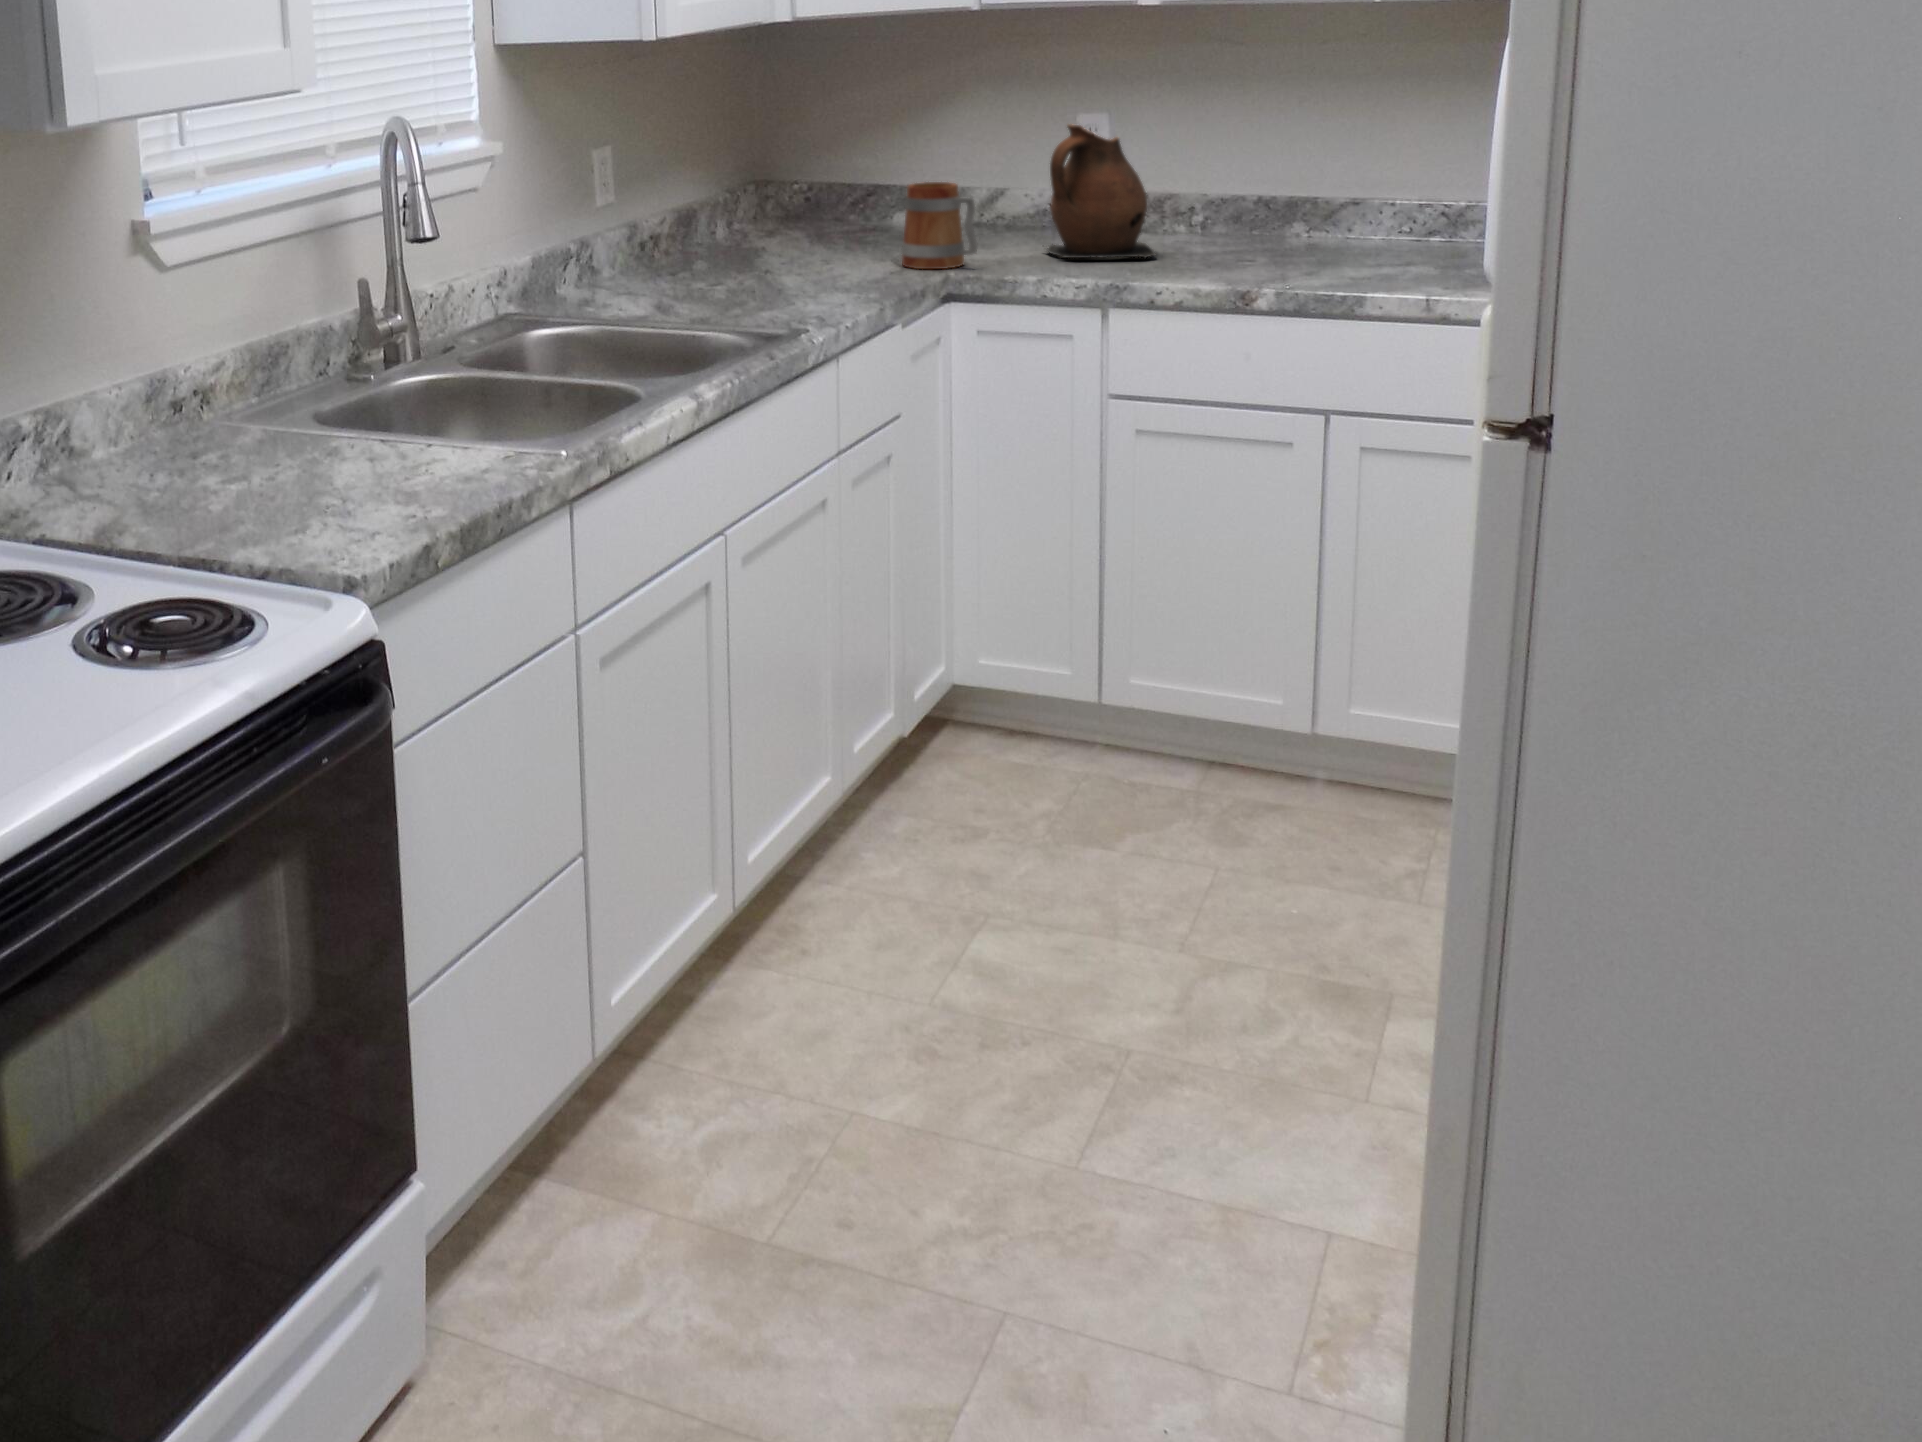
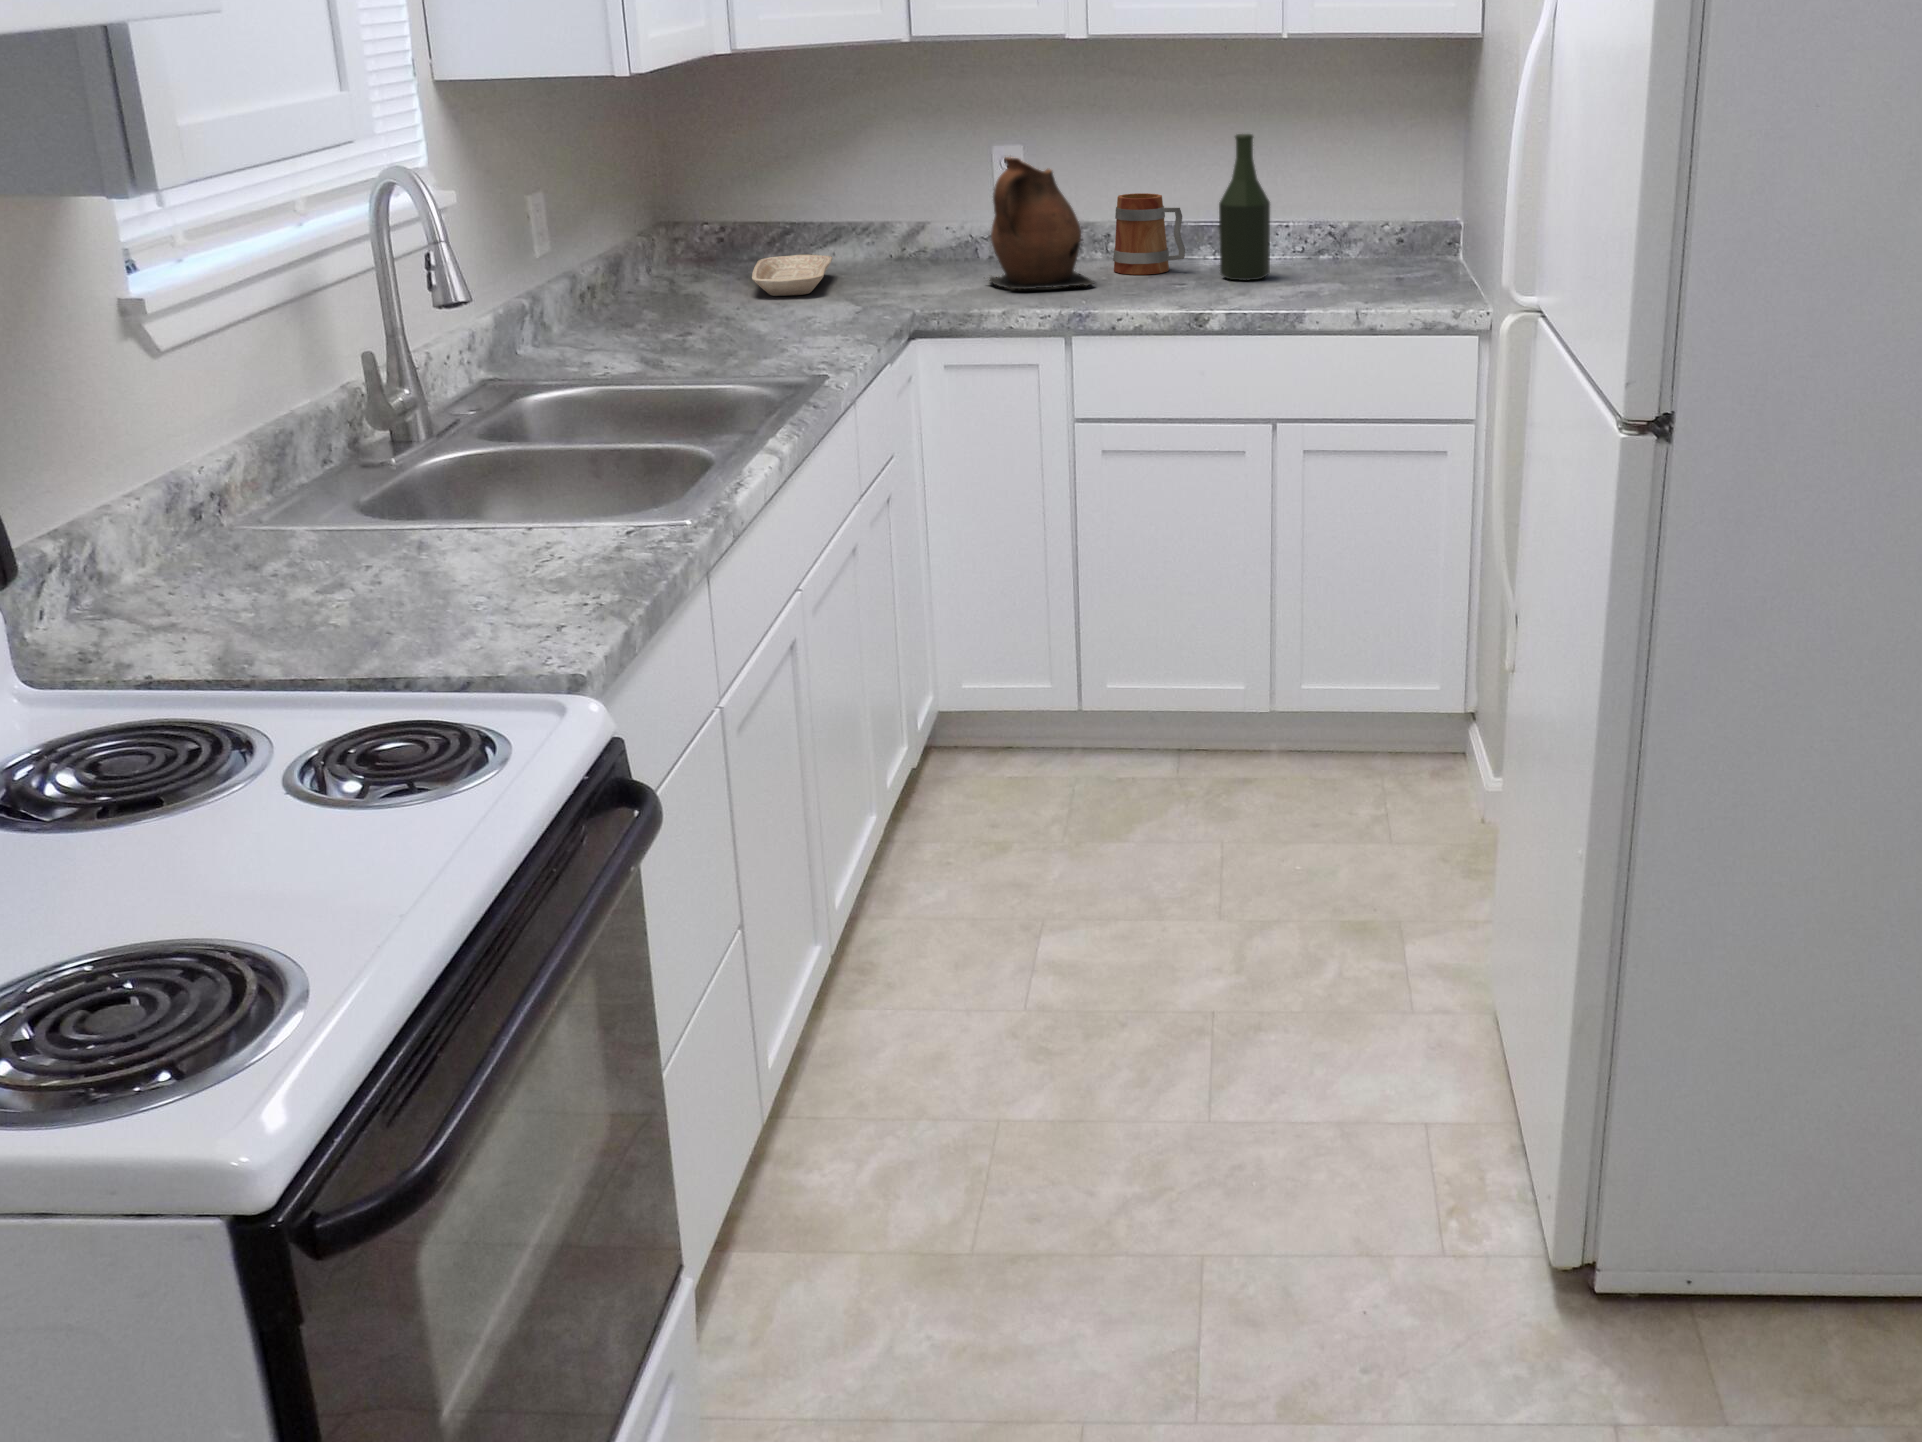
bottle: none [1305,102,1367,259] -> present [1219,134,1270,280]
mug: present [901,182,977,269] -> present [1113,193,1185,275]
tray: none [807,217,899,255] -> present [752,254,832,296]

